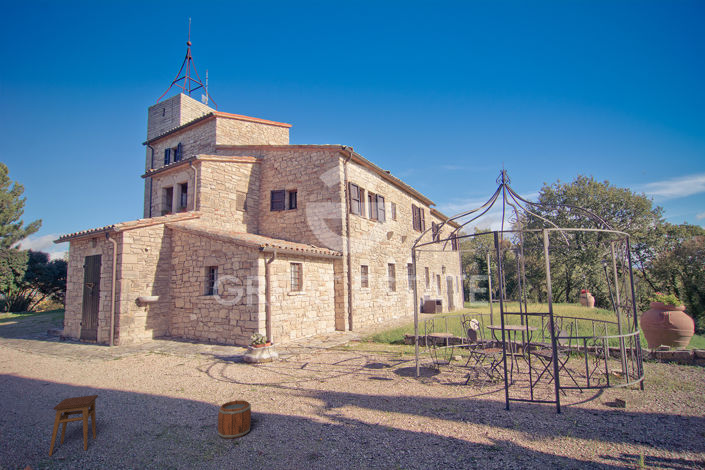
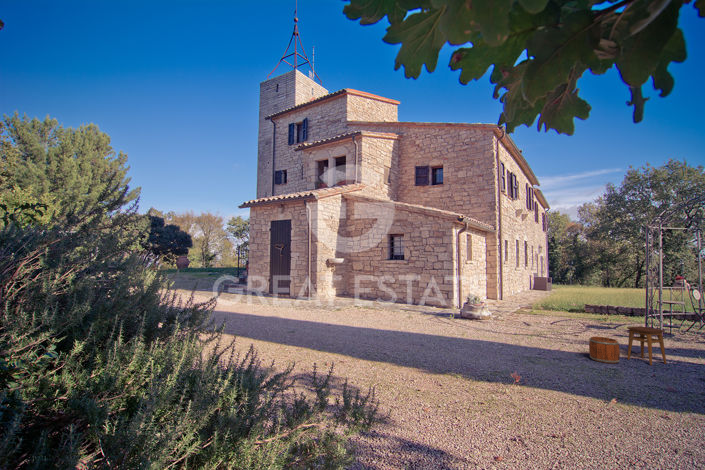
stool: present [49,395,98,456] -> present [627,326,666,365]

